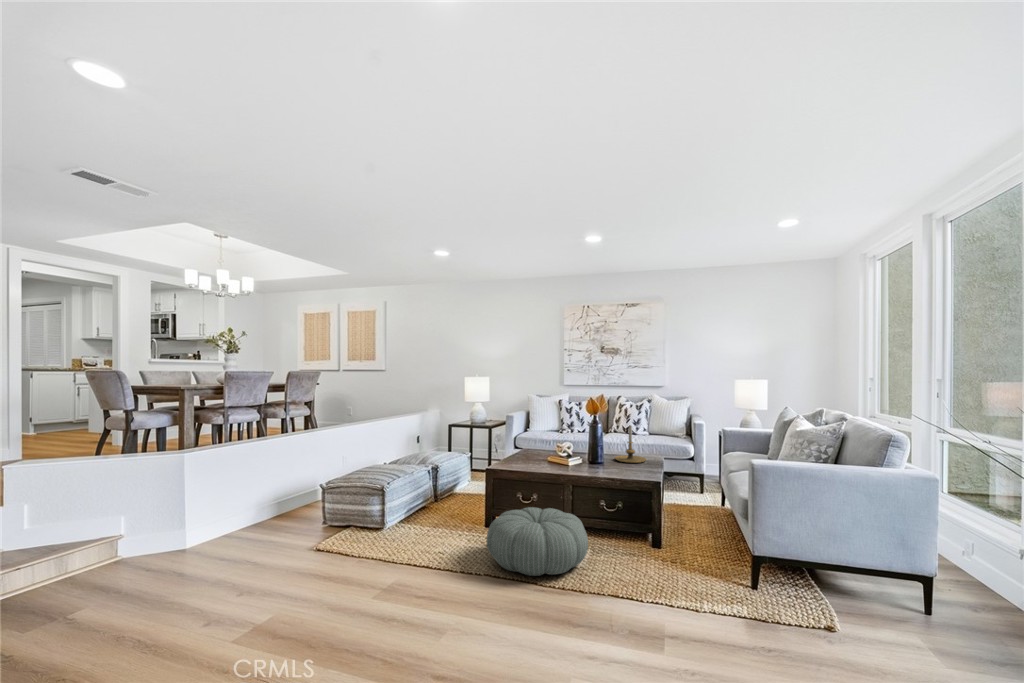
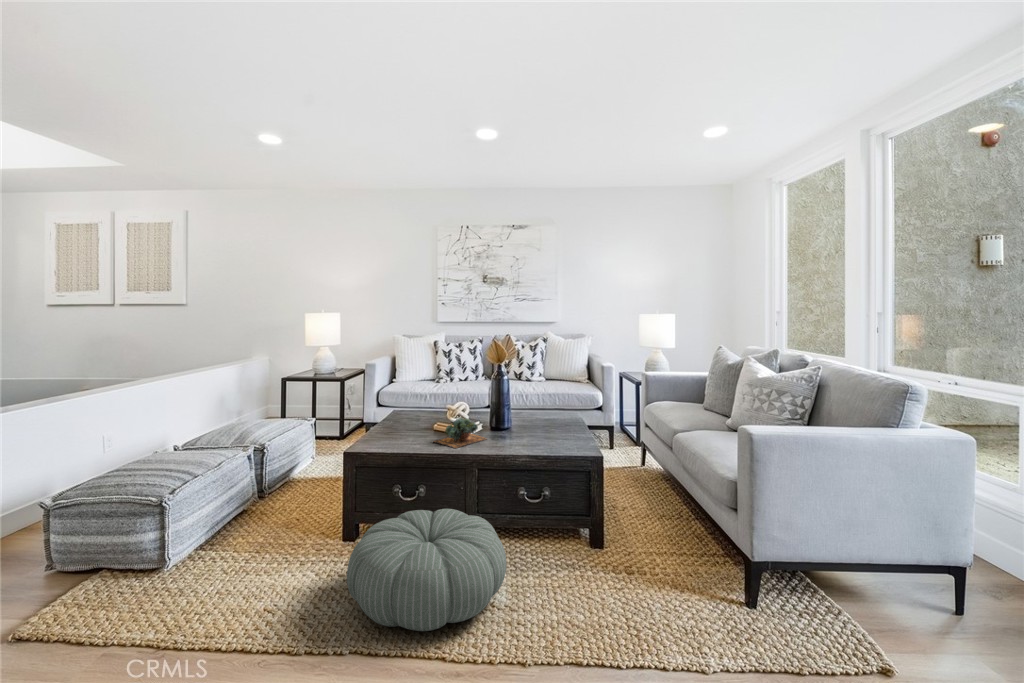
candle holder: present [615,425,646,463] -> none [518,375,560,425]
succulent plant: none [548,451,587,472] -> present [433,418,486,448]

